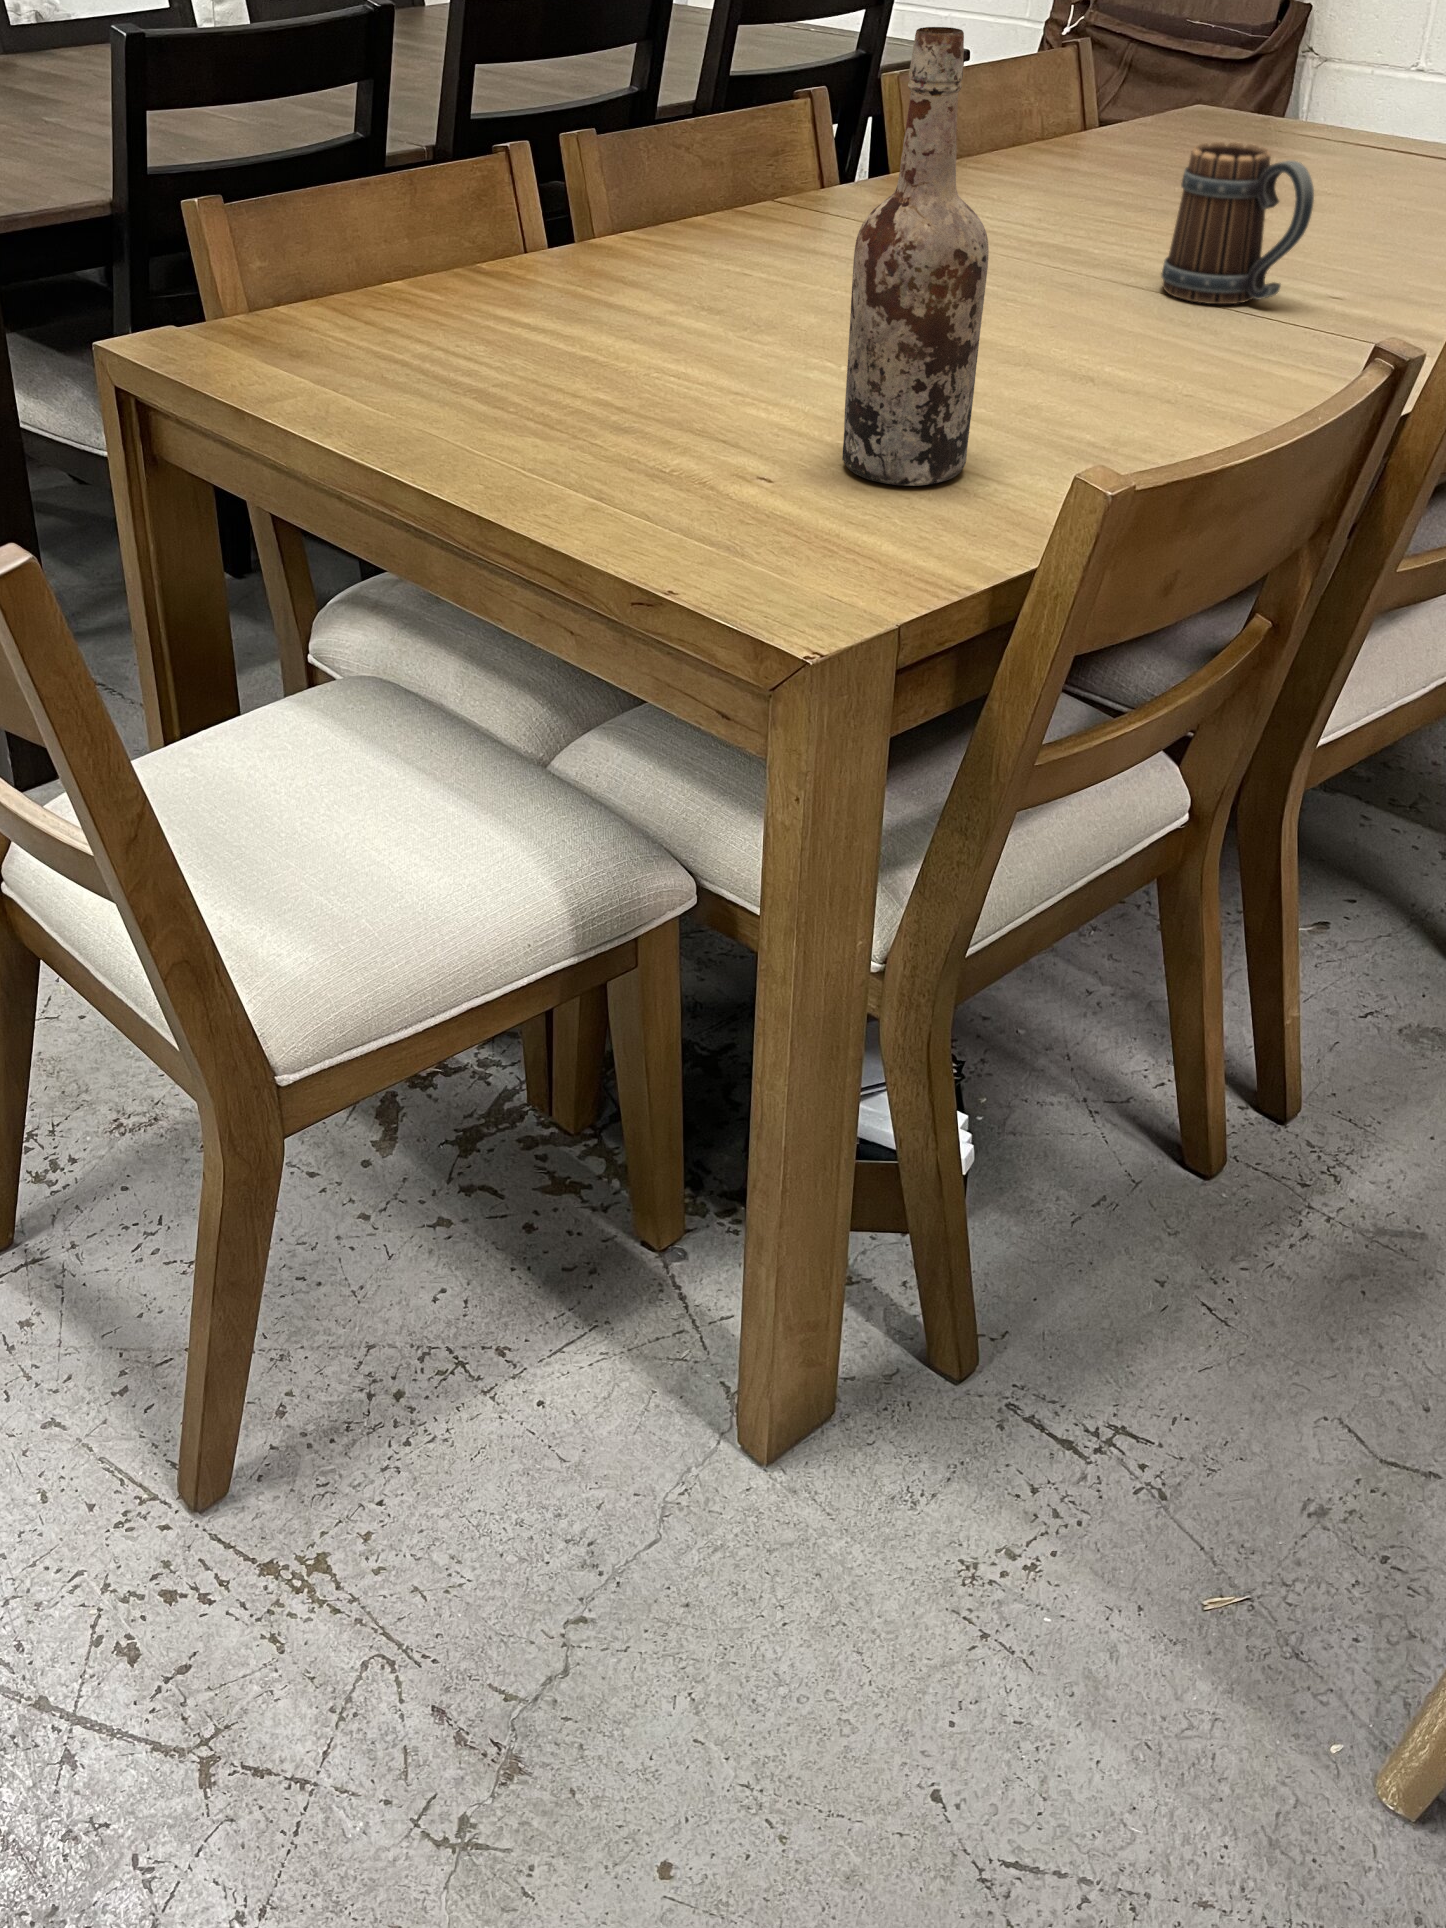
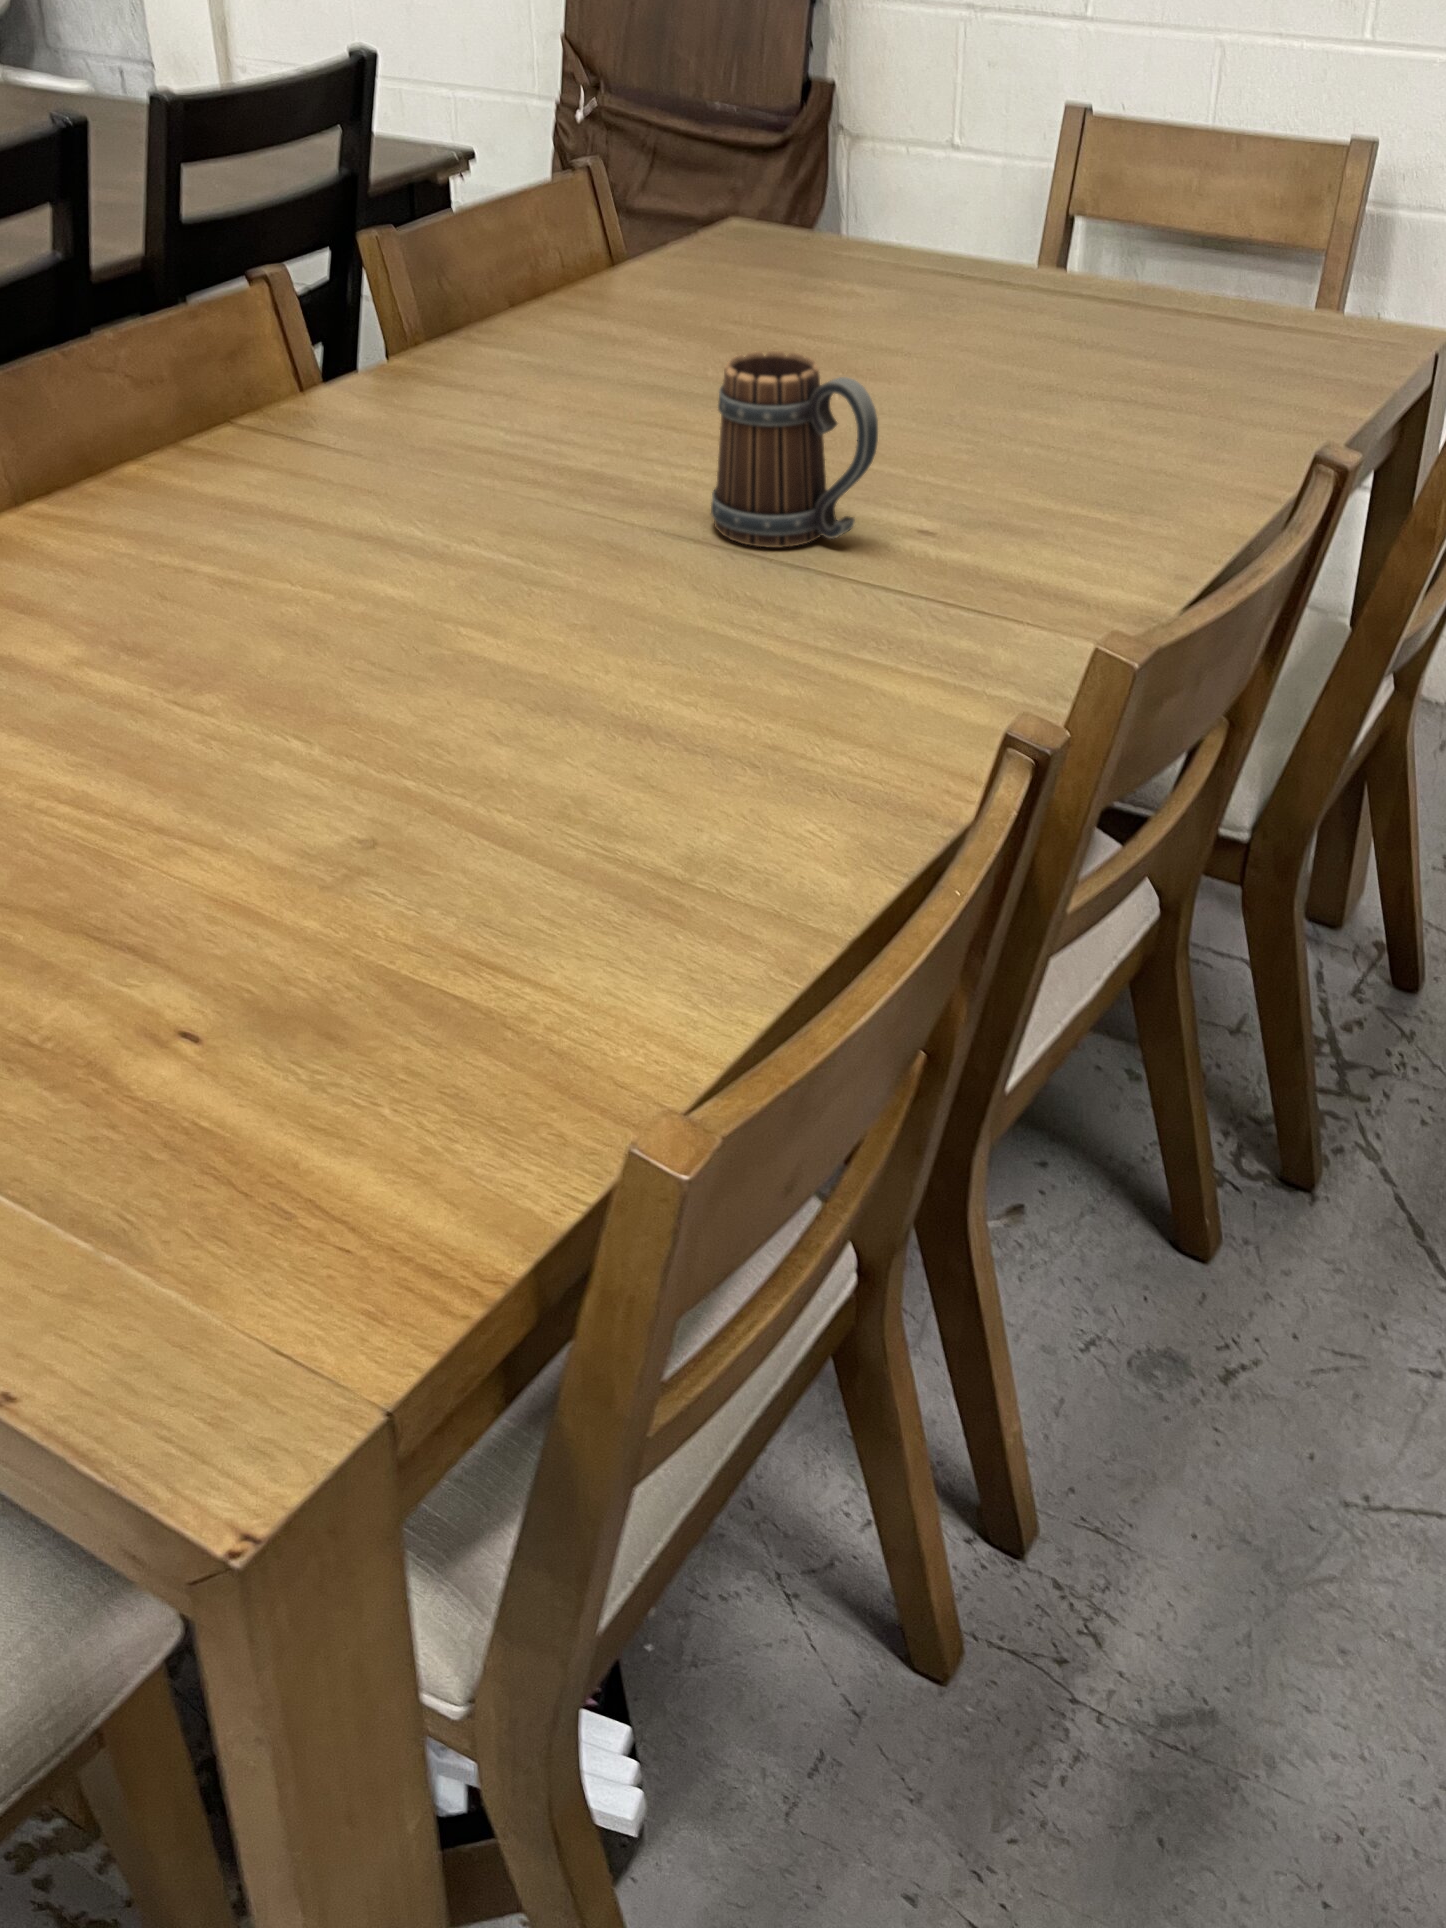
wine bottle: present [842,27,989,486] -> none [263,371,475,986]

